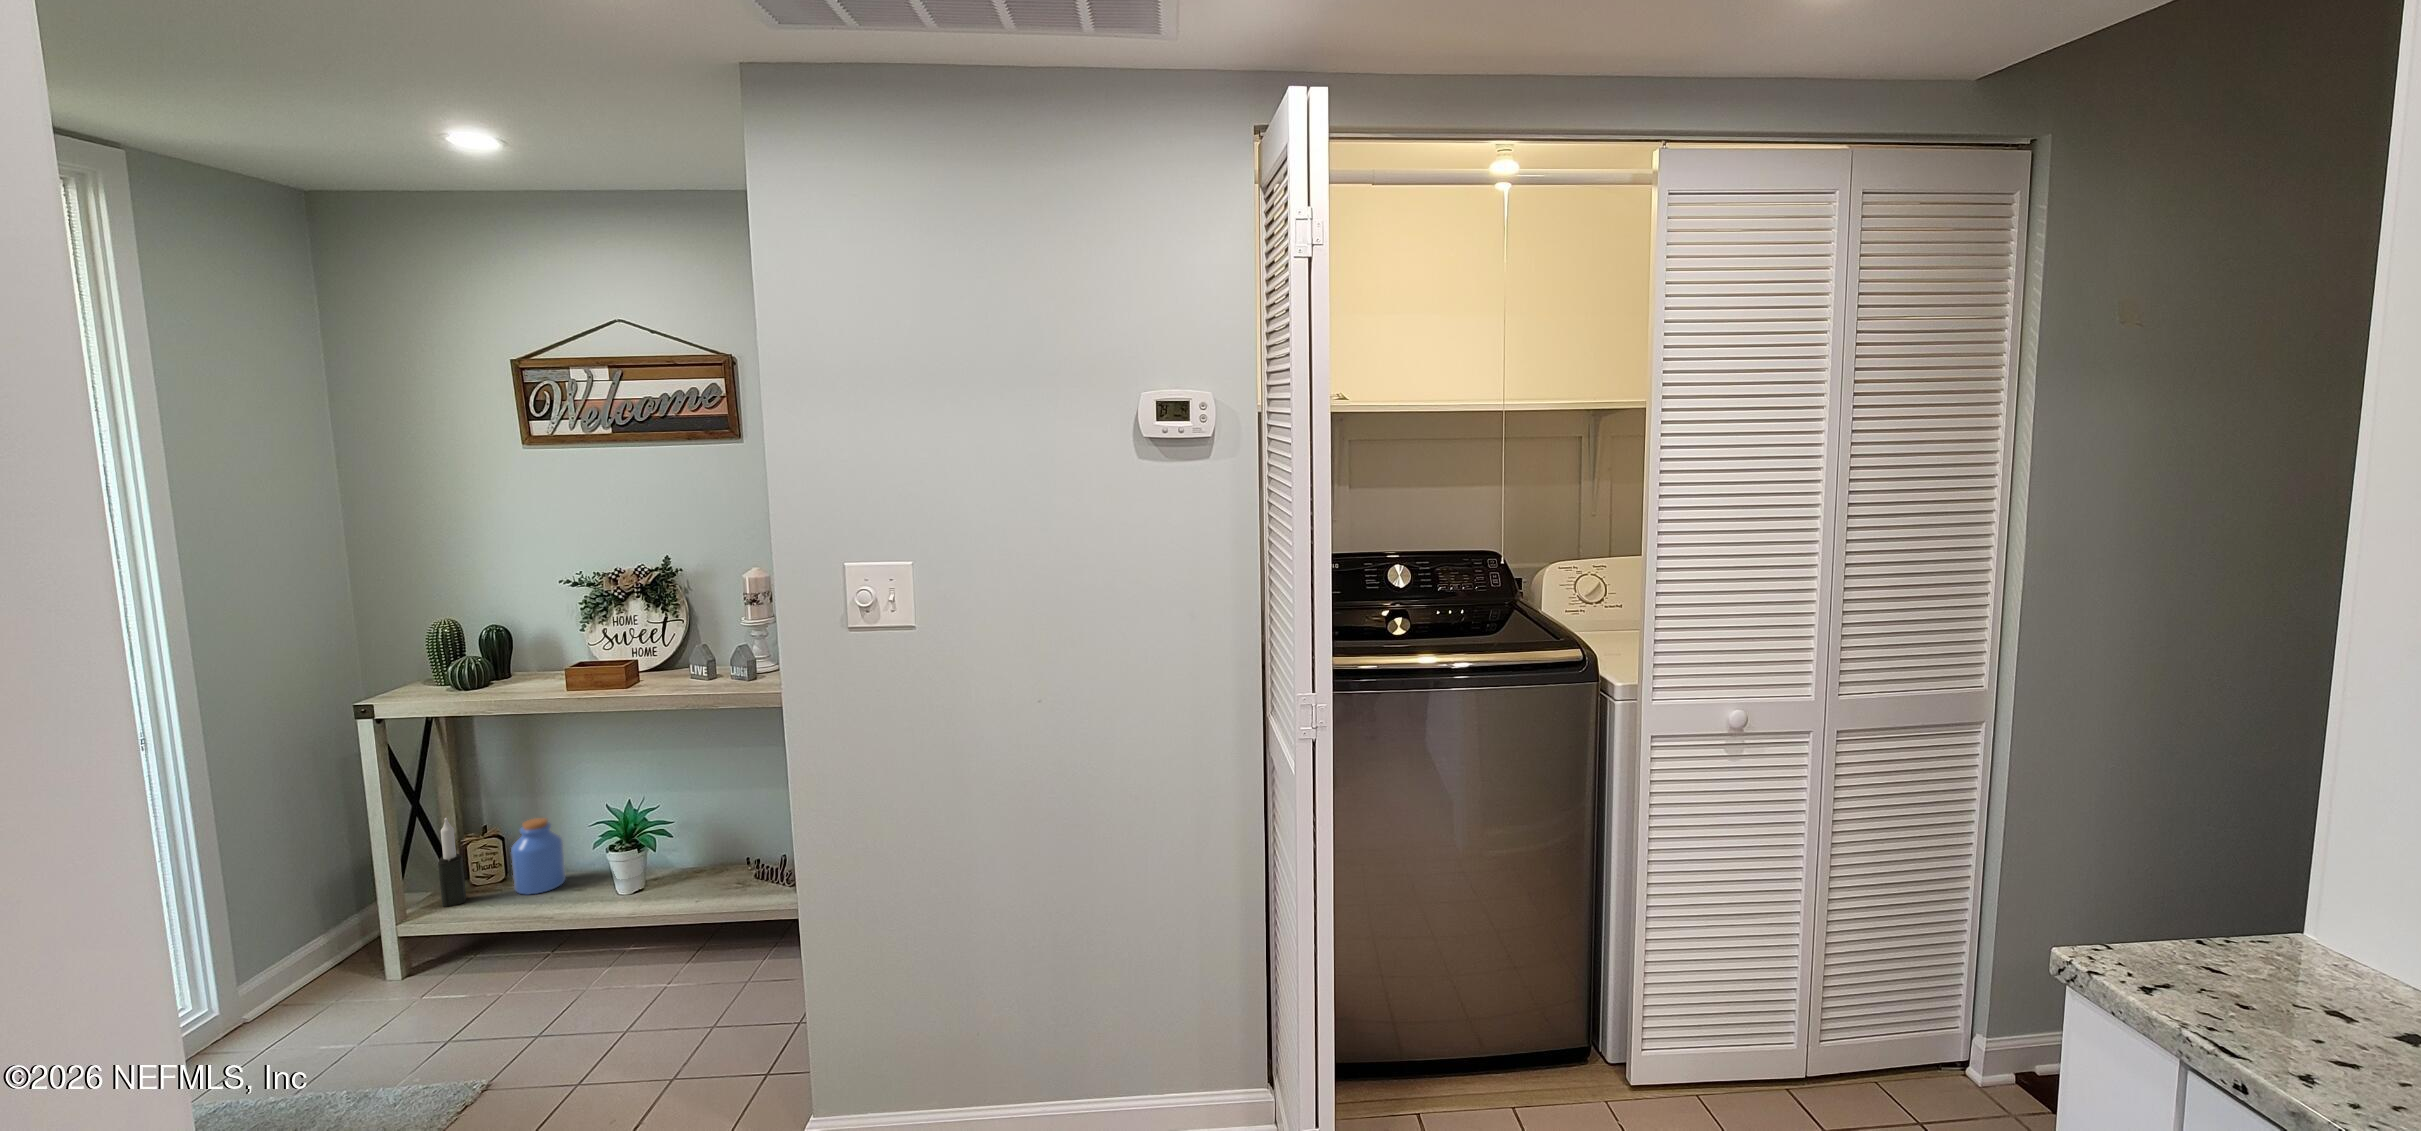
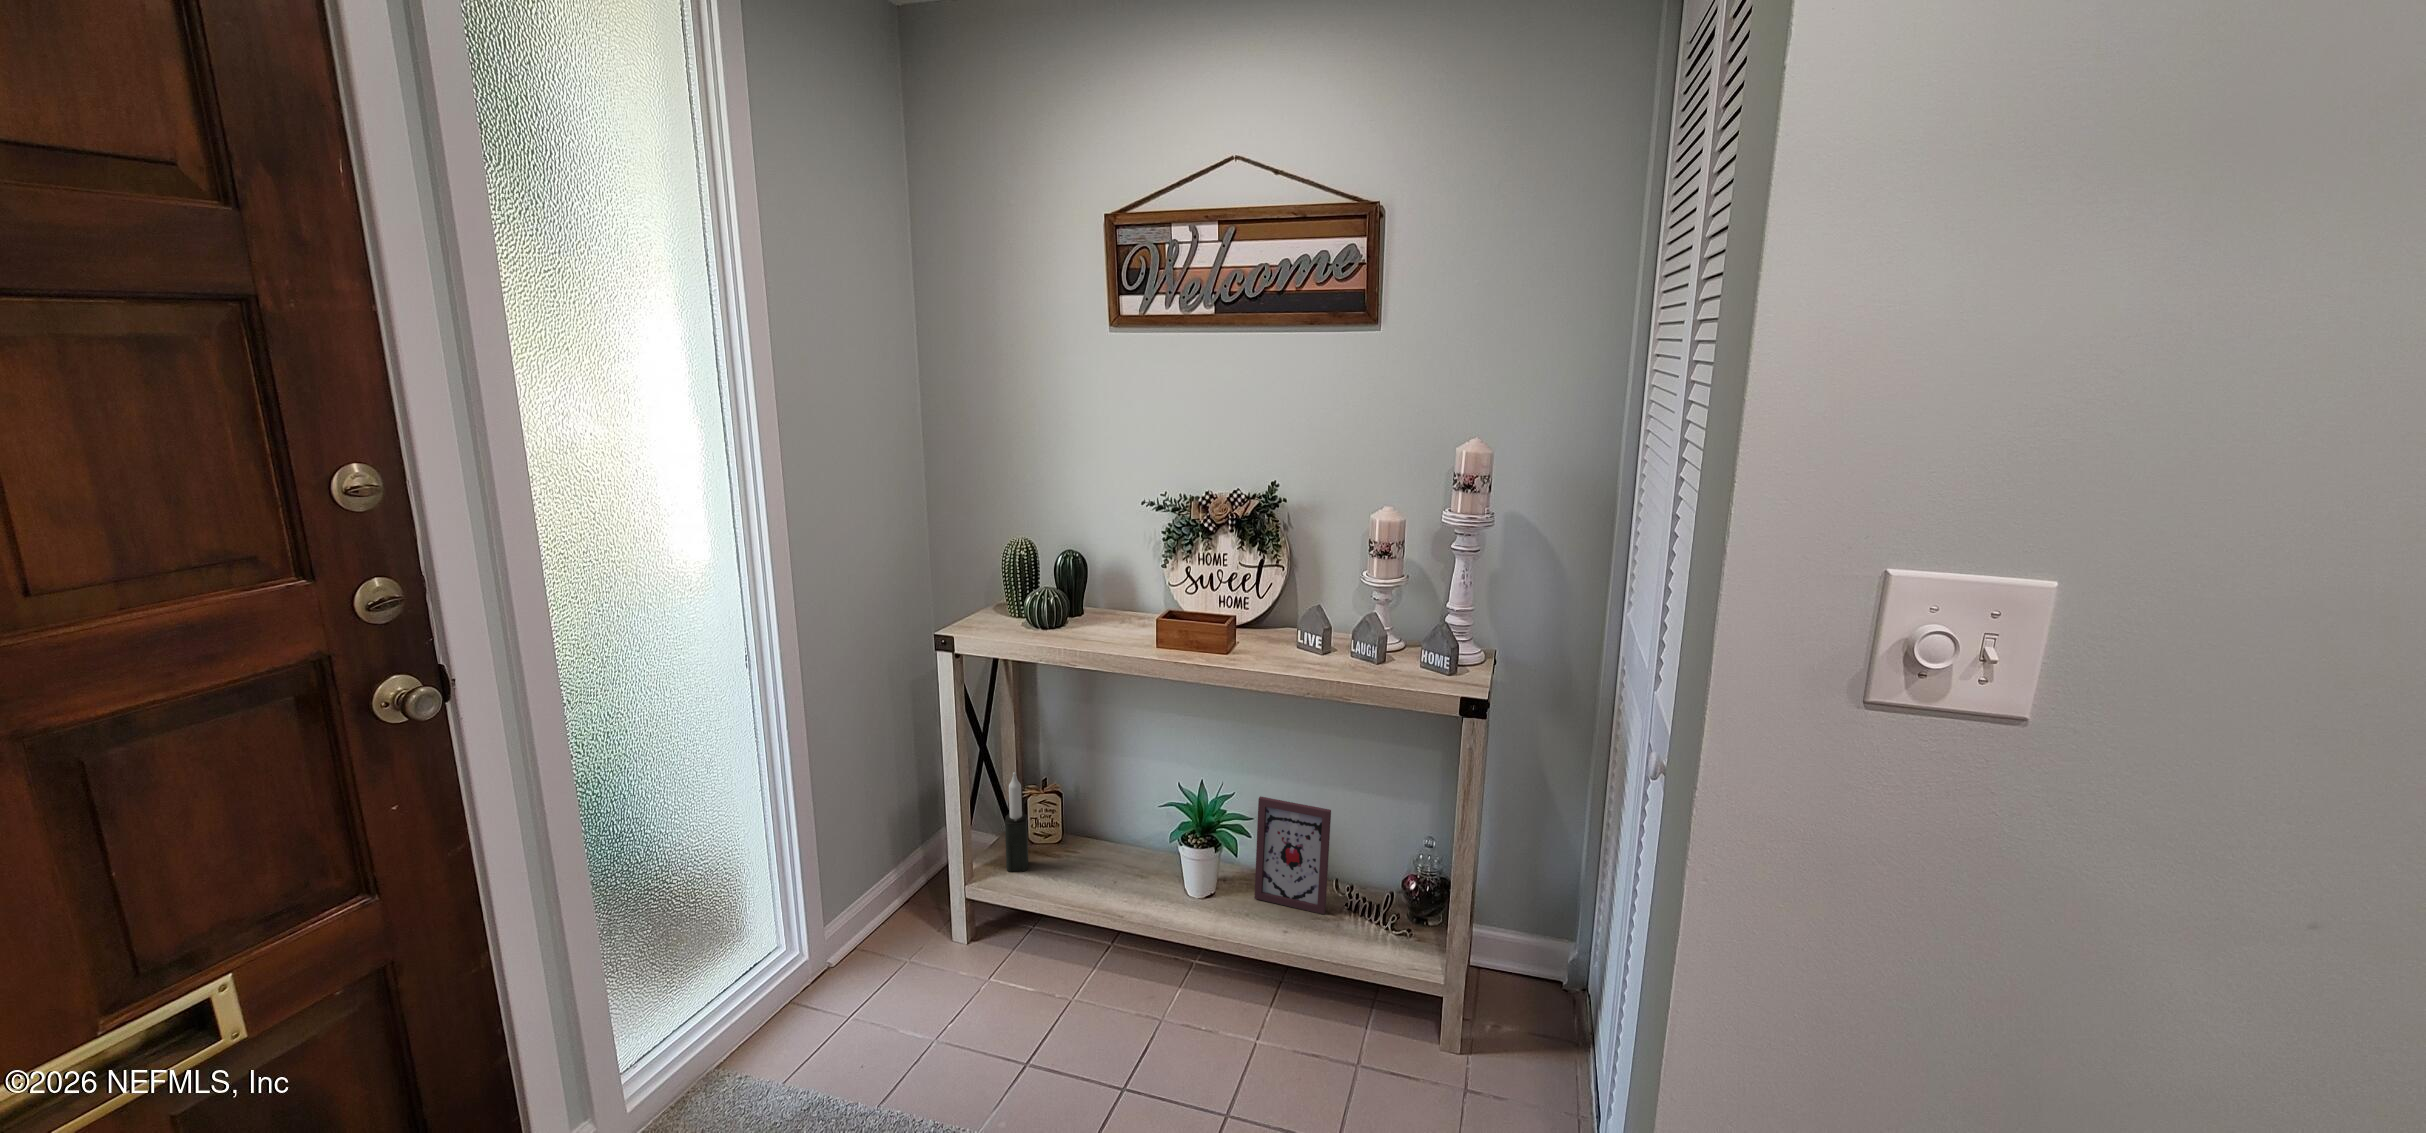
picture frame: none [674,801,737,885] -> present [1254,796,1331,914]
jar: present [511,818,566,894] -> none [1074,783,1125,873]

